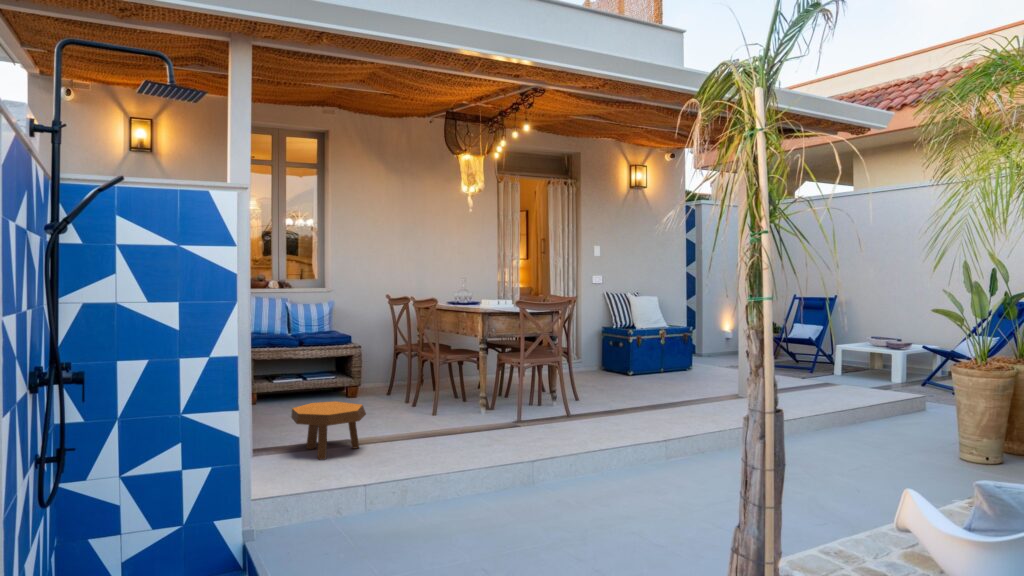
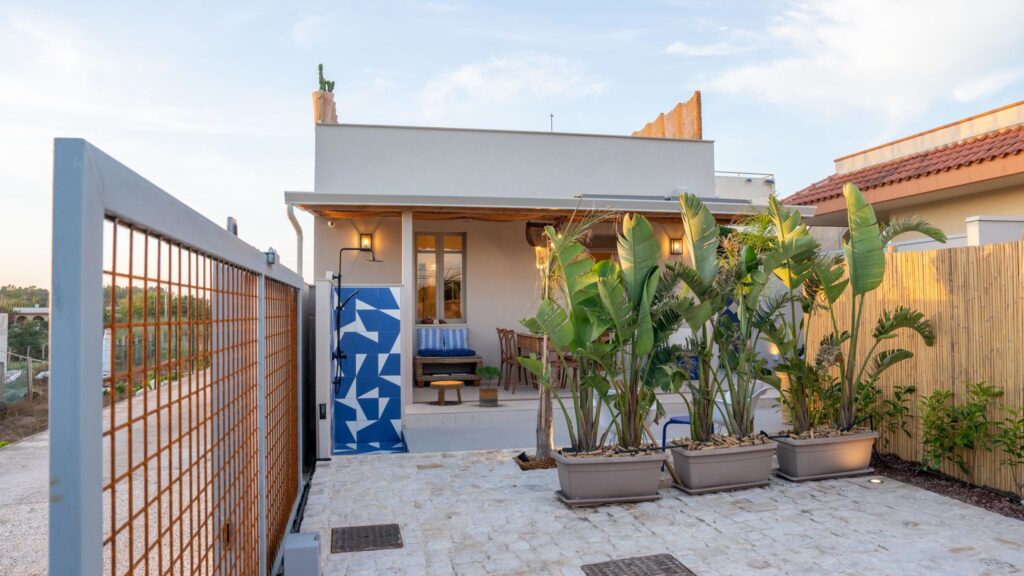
potted tree: none [393,371,456,459] -> present [476,366,503,407]

